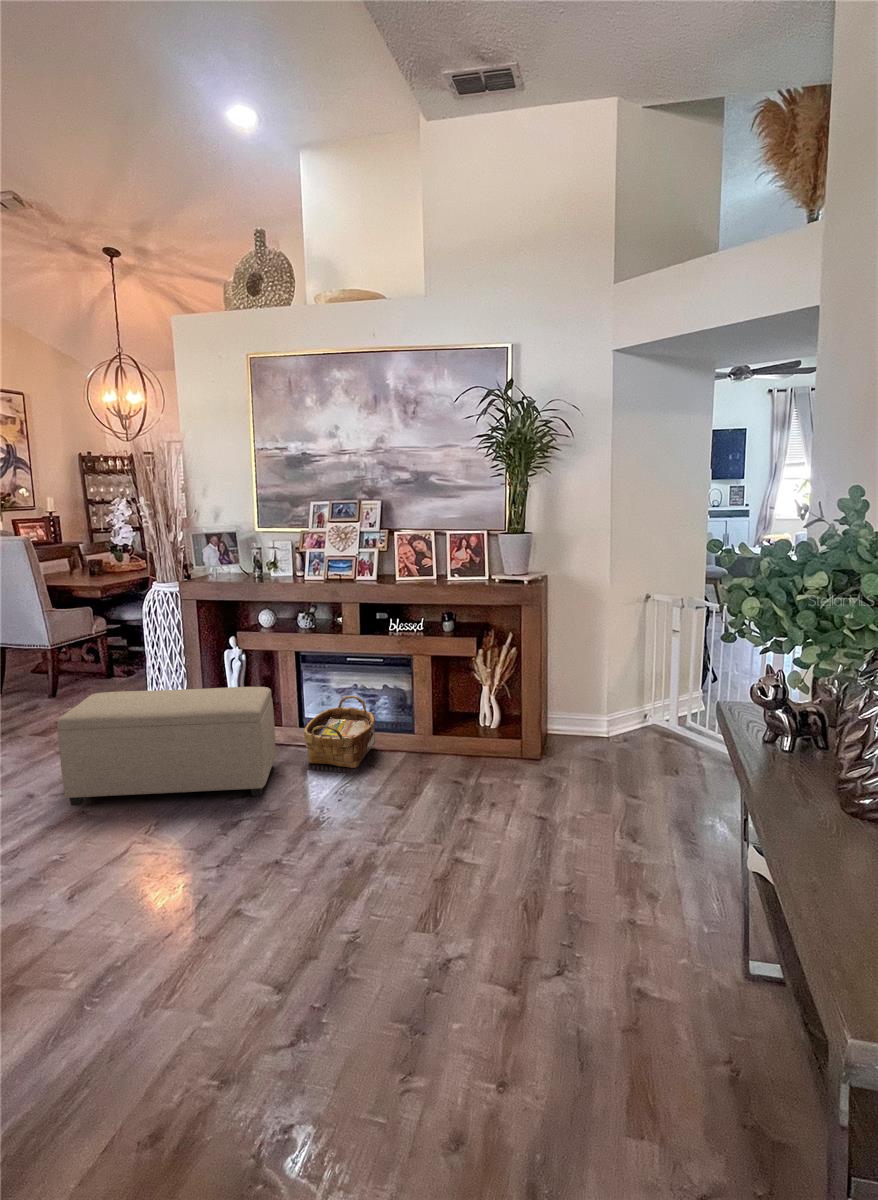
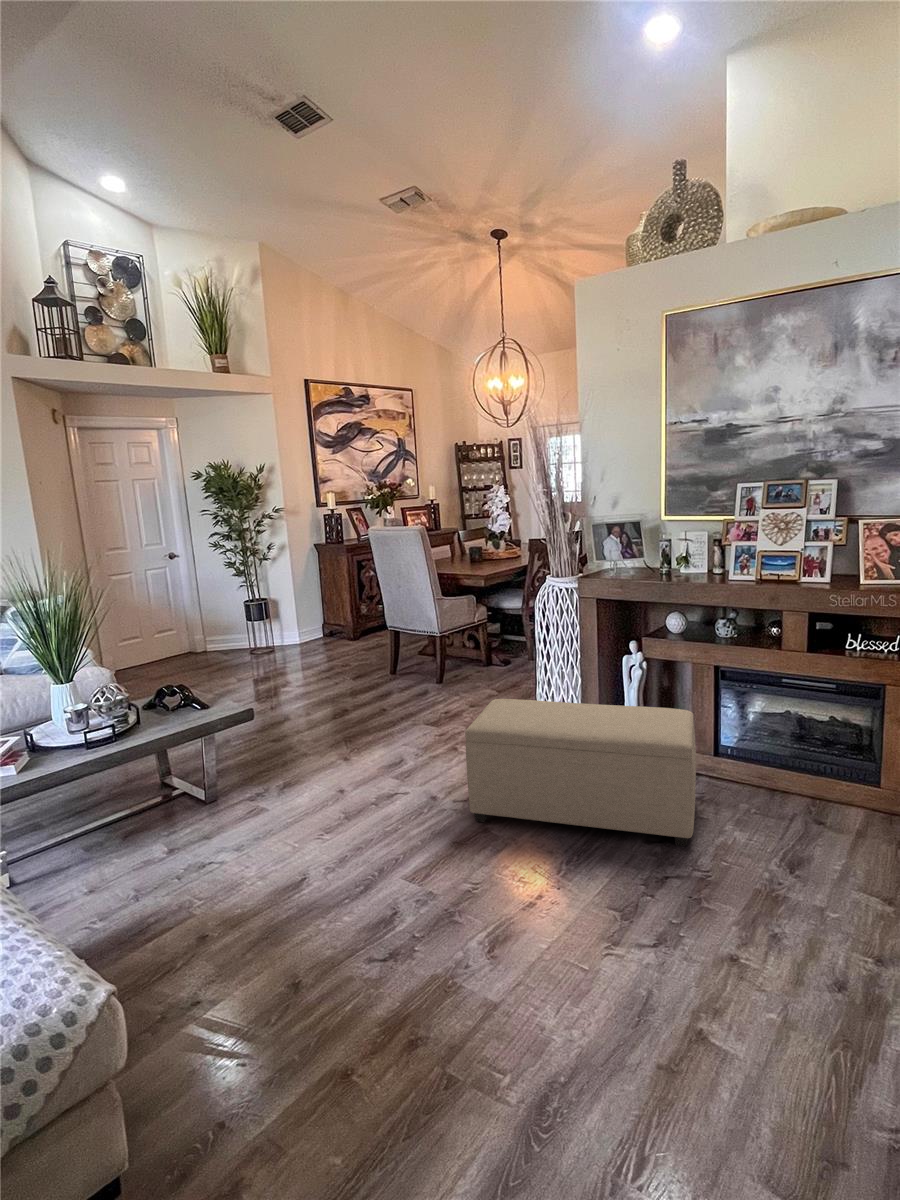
woven basket: present [304,696,375,768] -> none [733,727,827,824]

